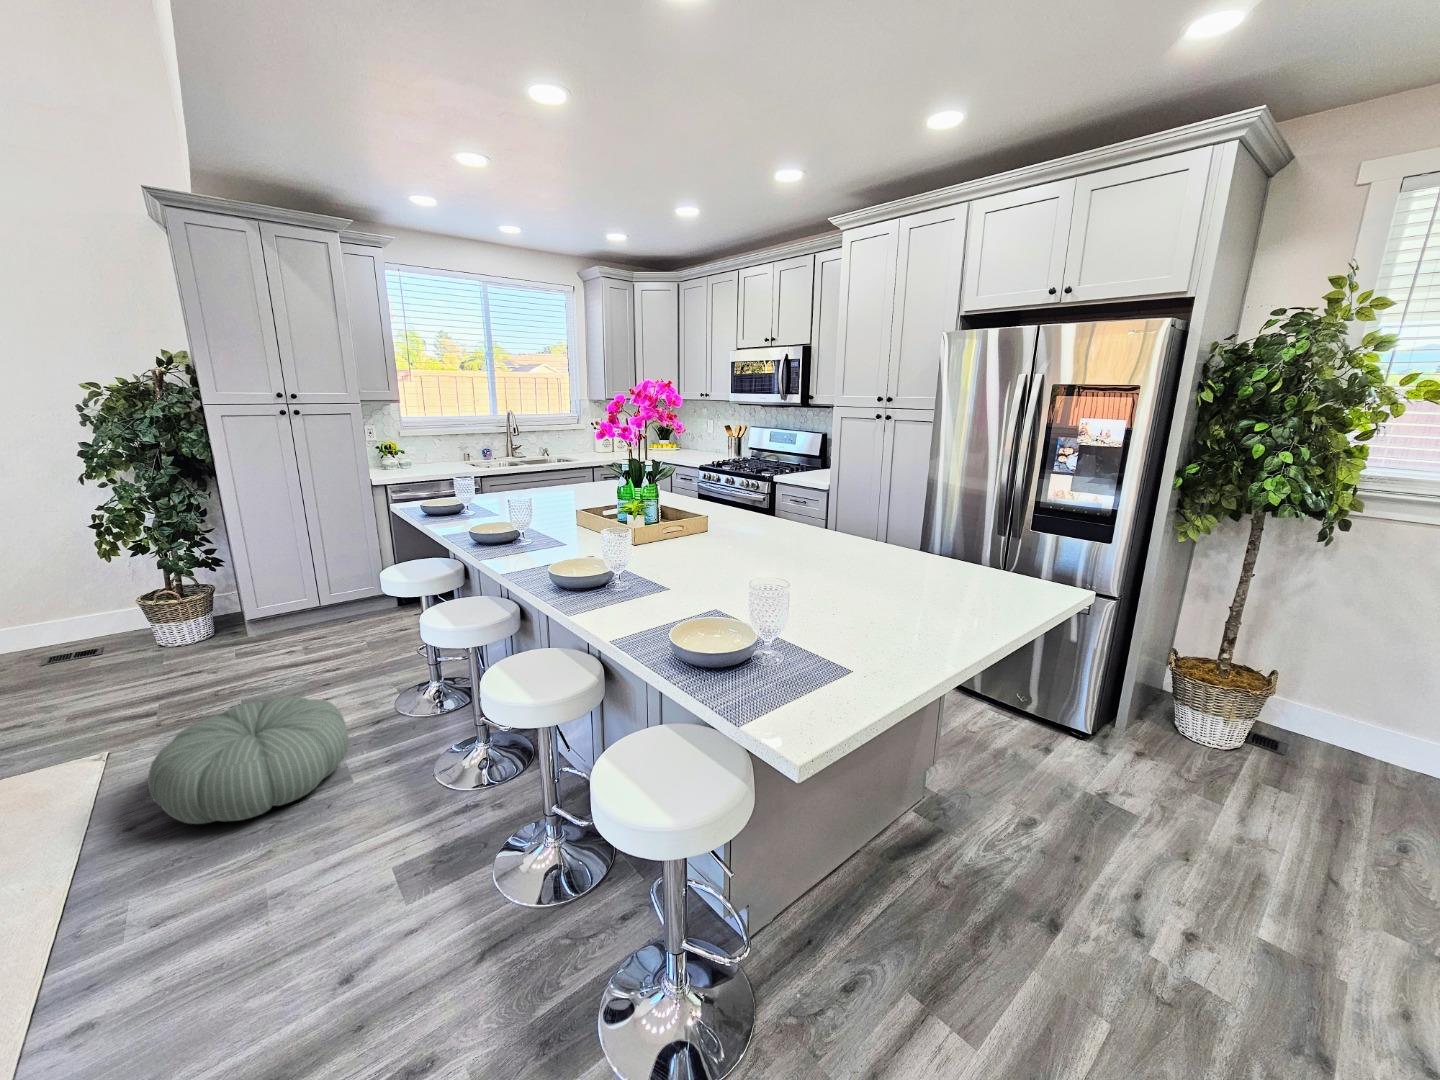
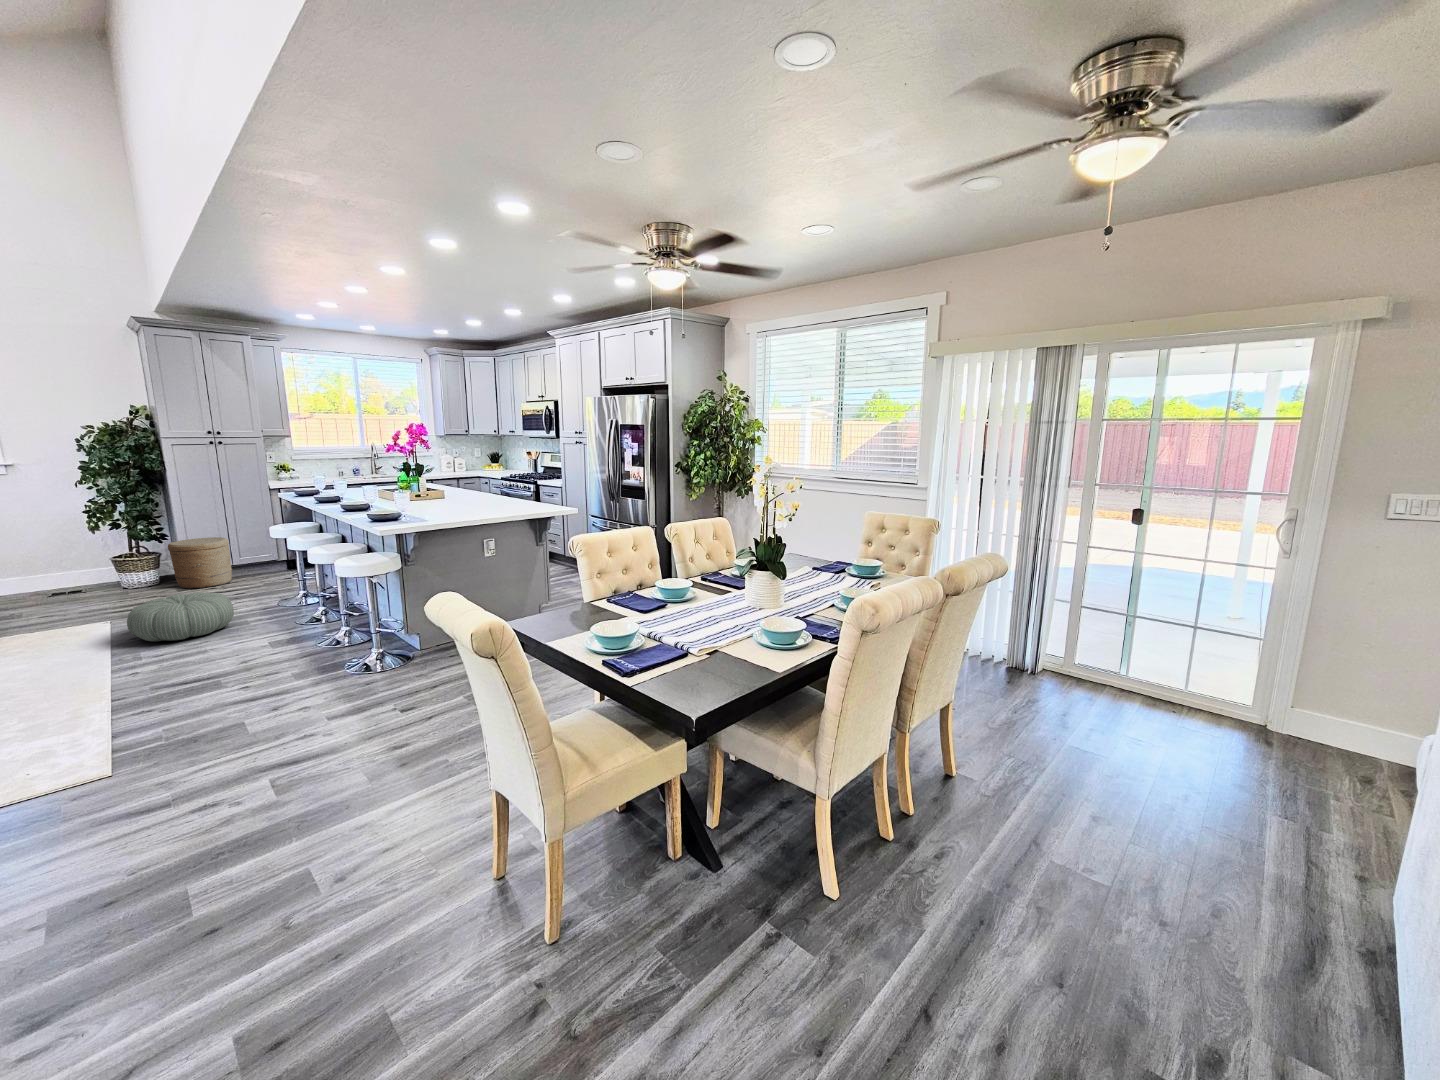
woven basket: none [224,563,322,651] -> present [168,537,232,589]

